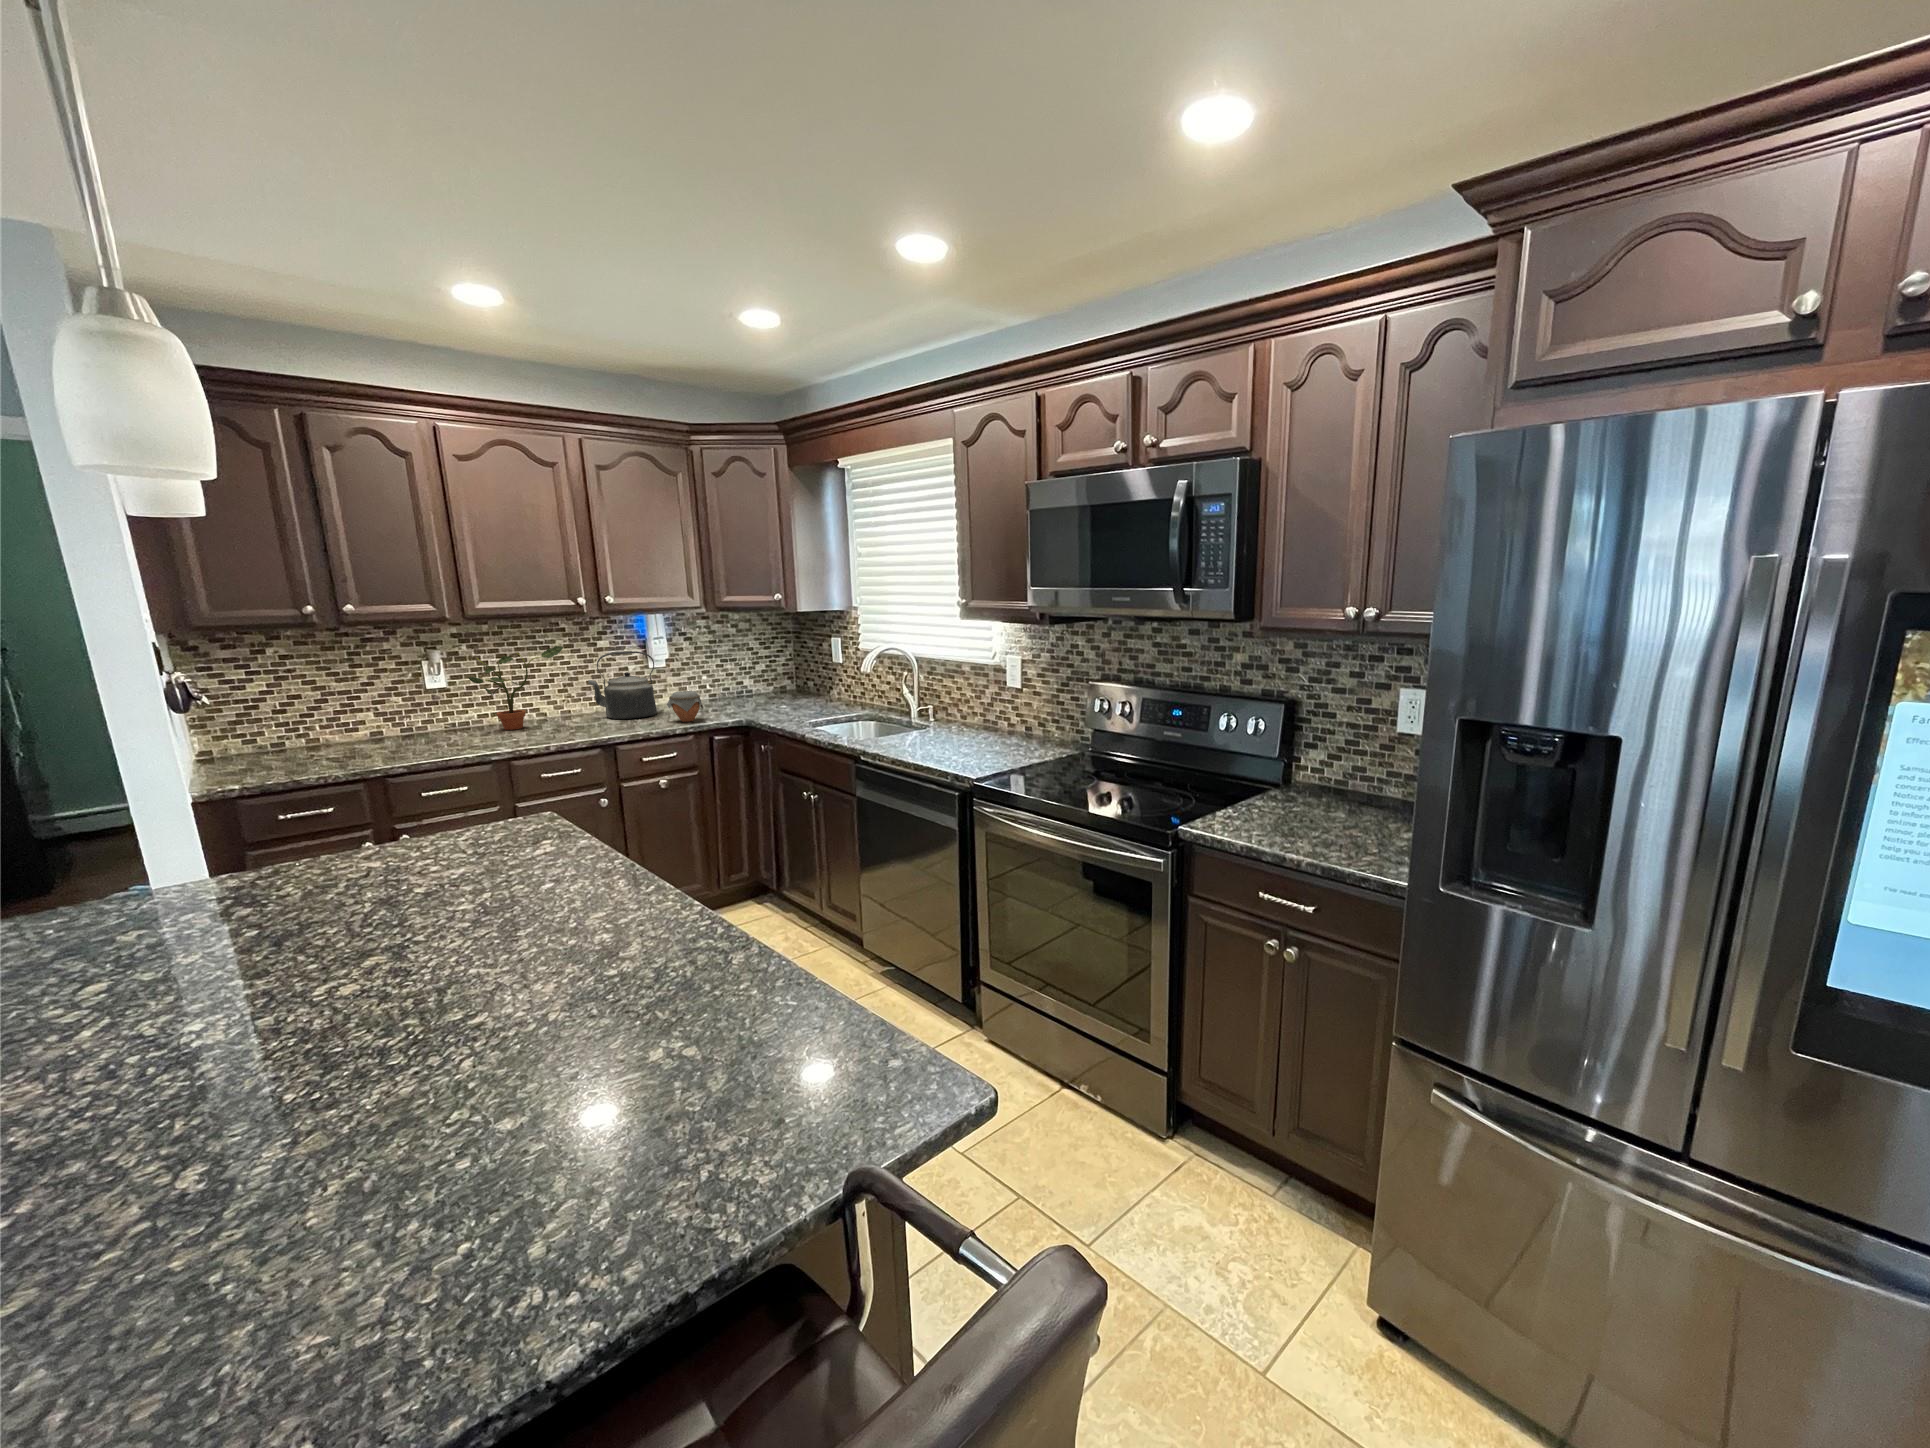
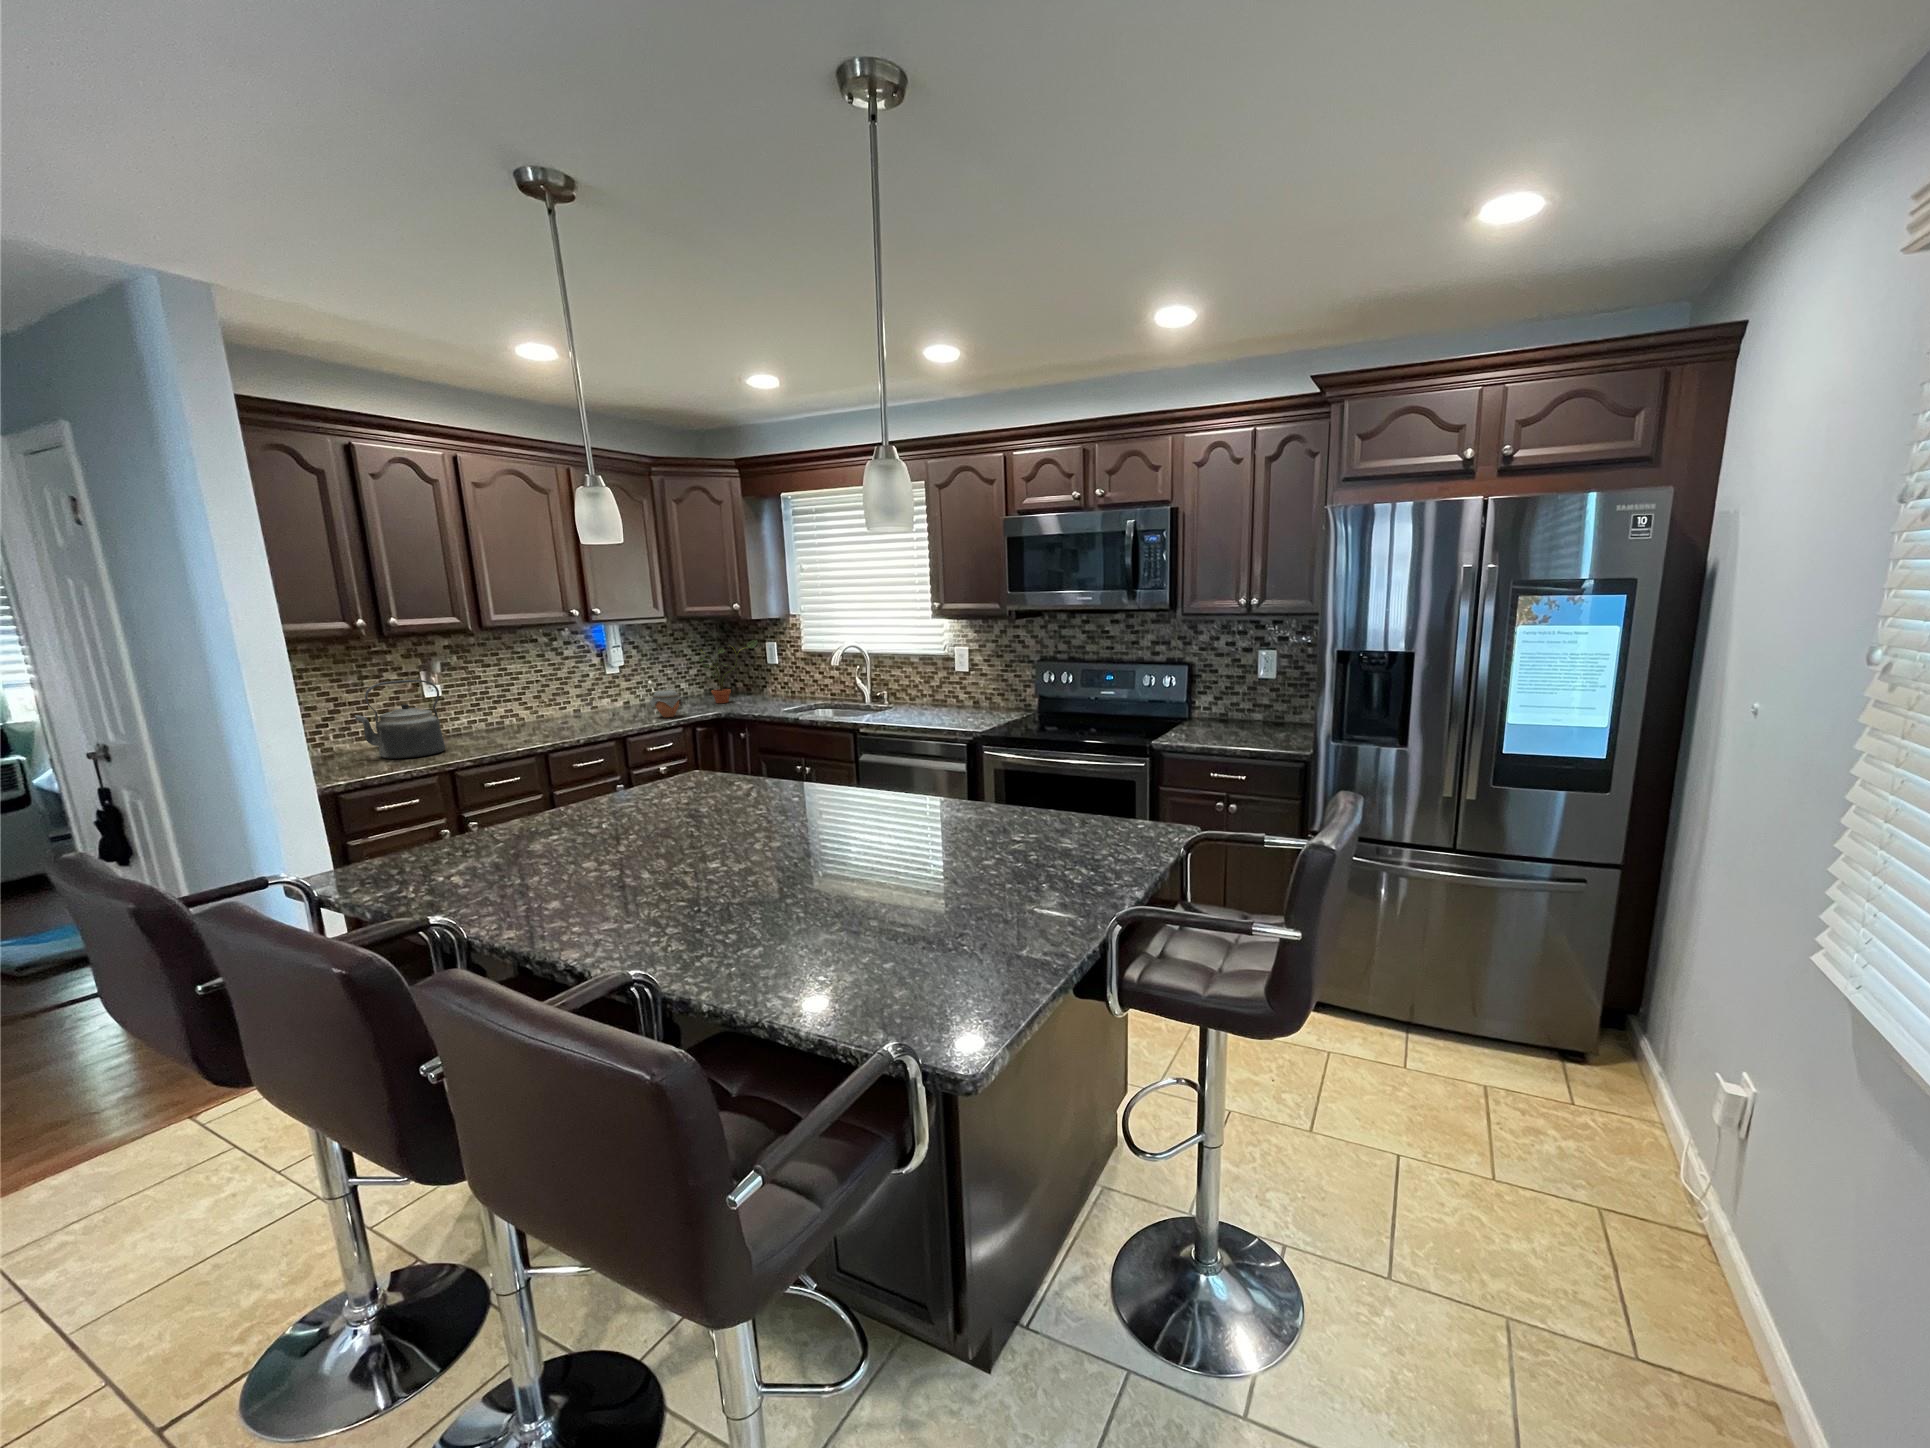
potted plant: present [468,646,563,730] -> present [699,640,758,703]
kettle: present [588,651,657,719] -> present [355,680,445,759]

